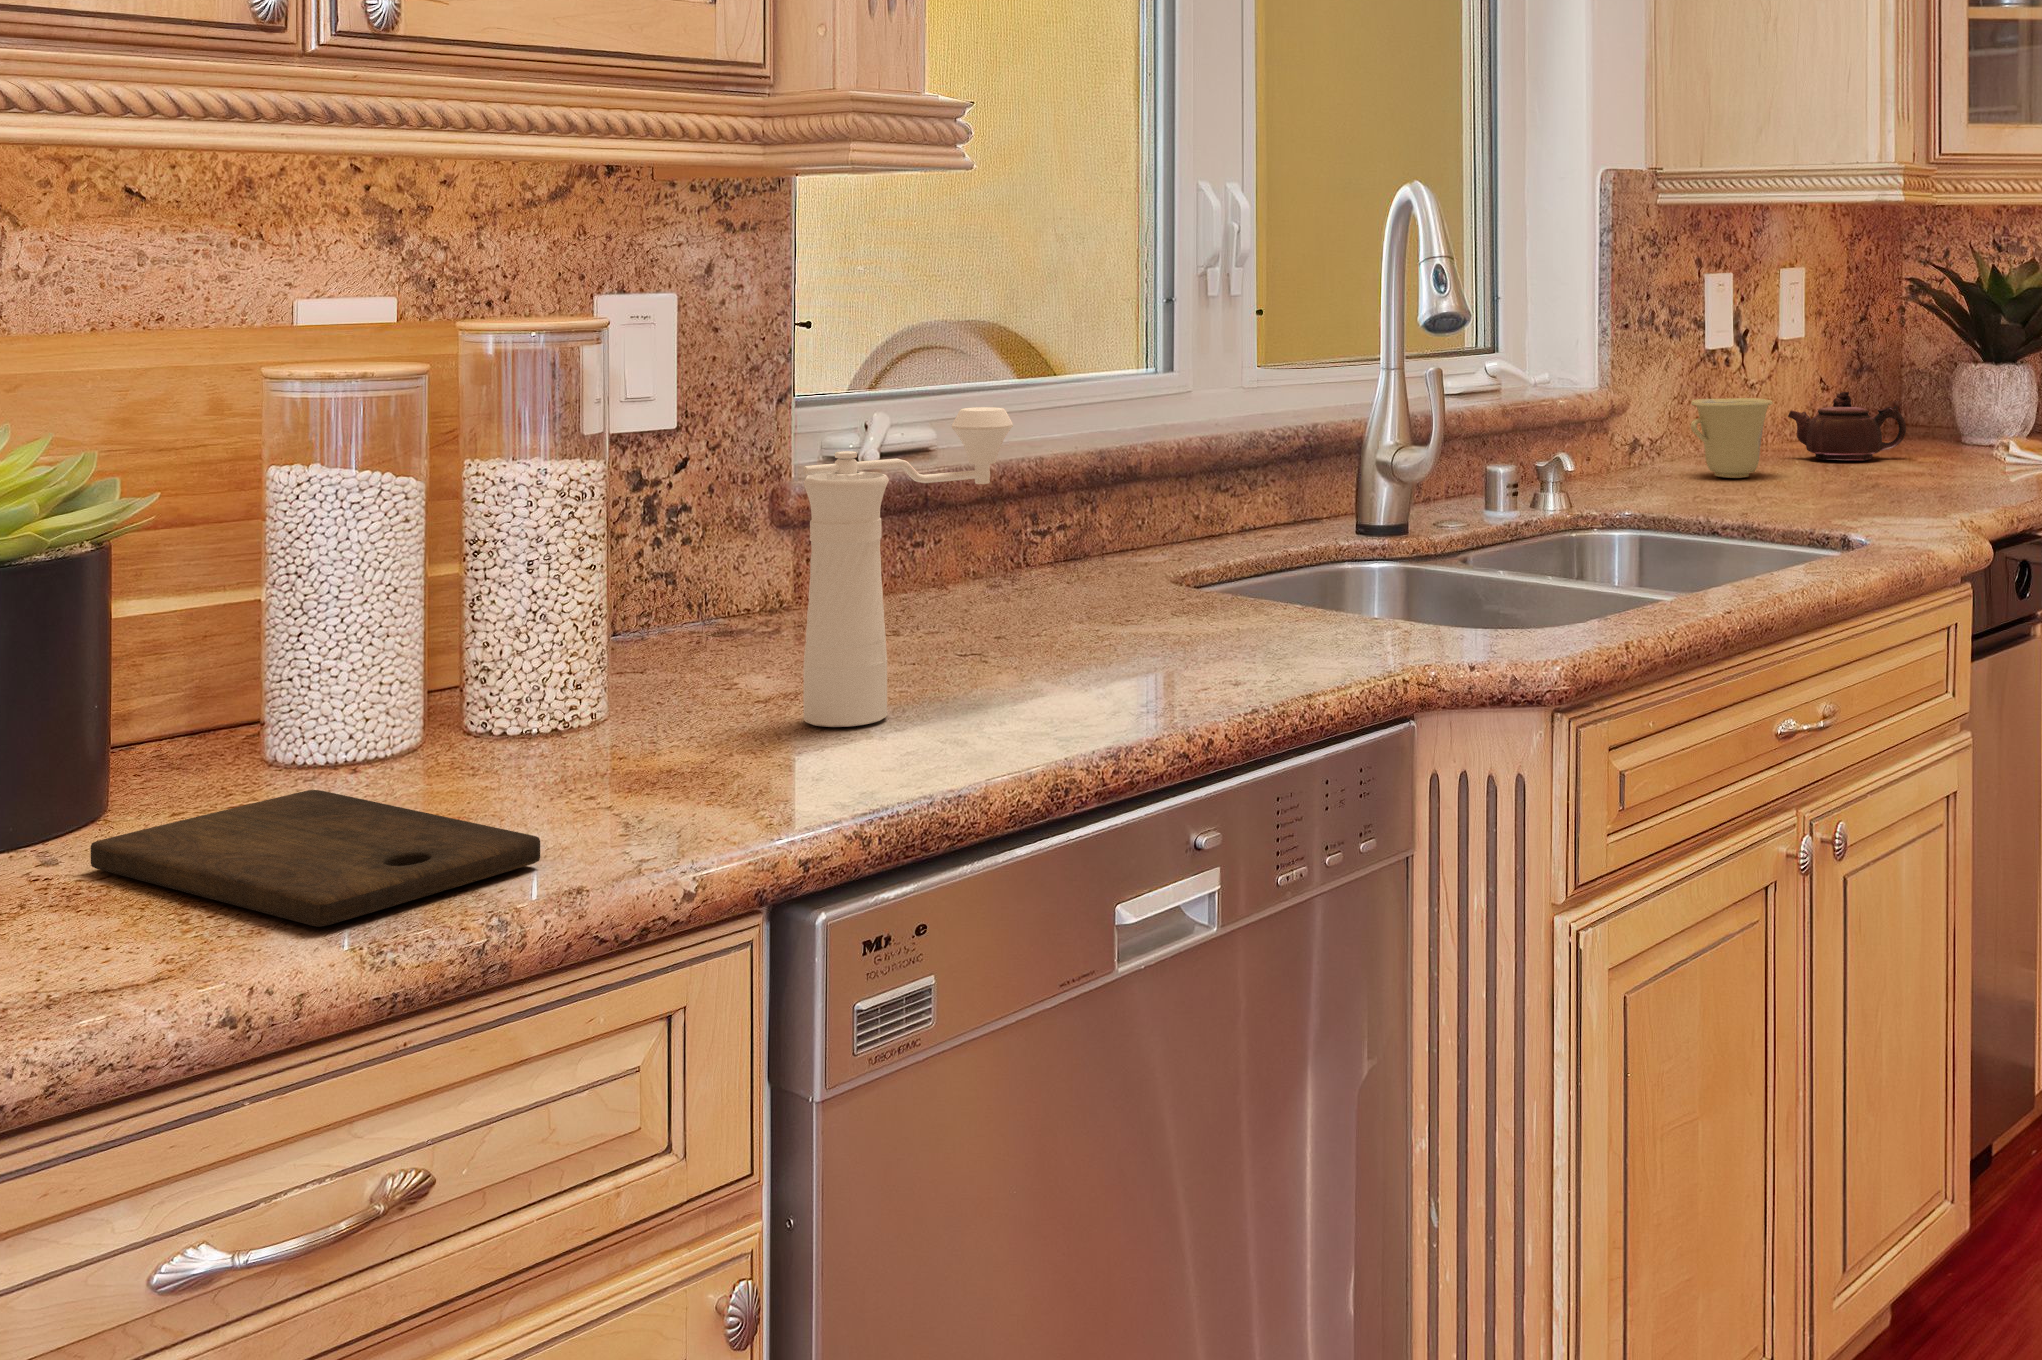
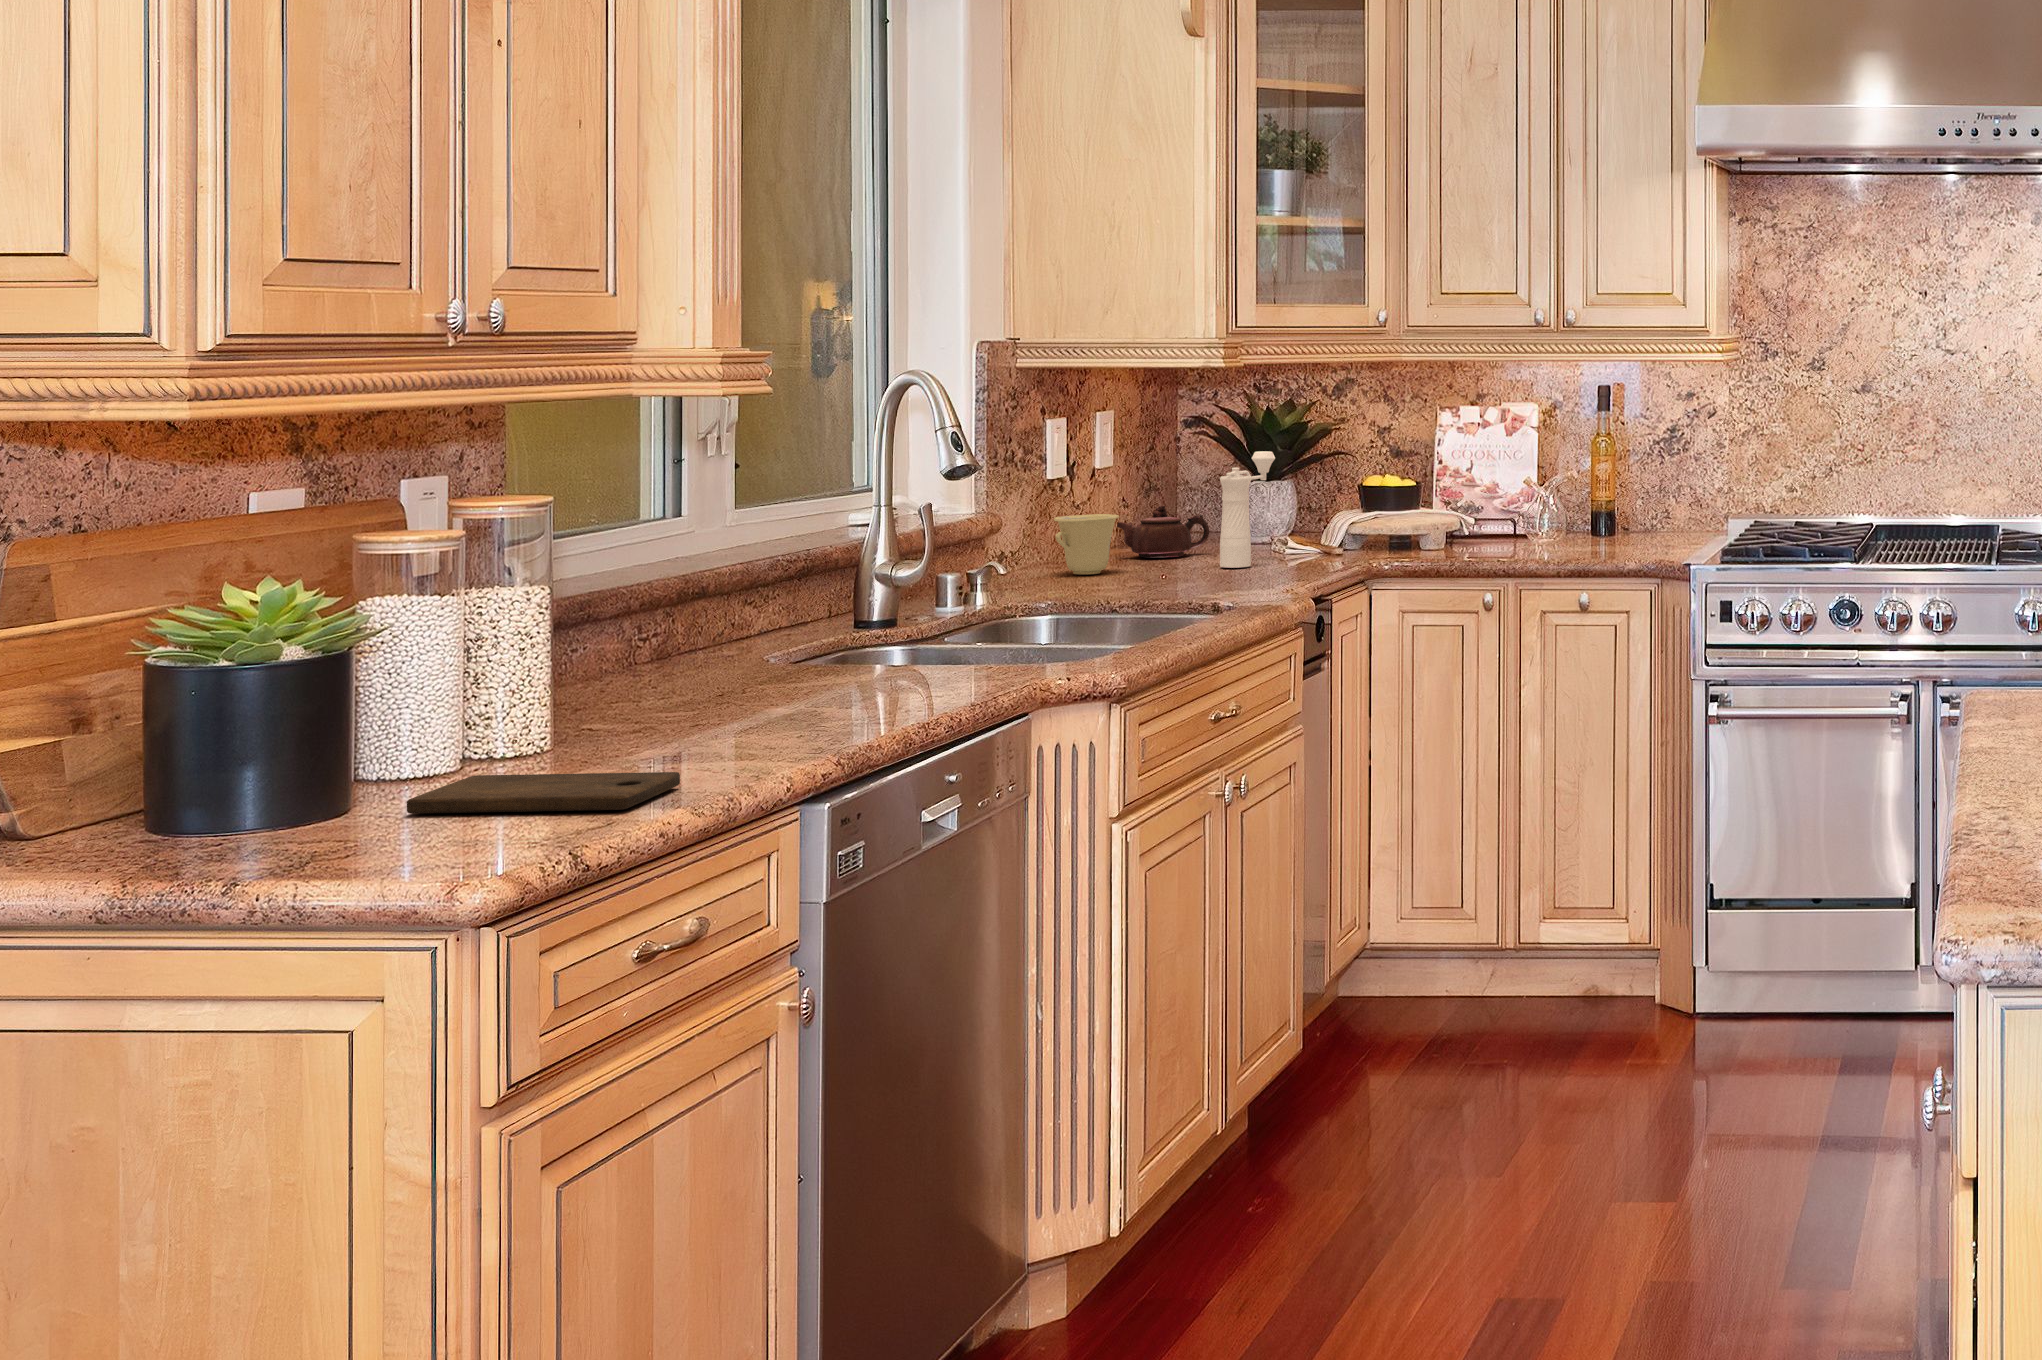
pepper mill: present [803,407,1013,727] -> present [1220,451,1275,568]

